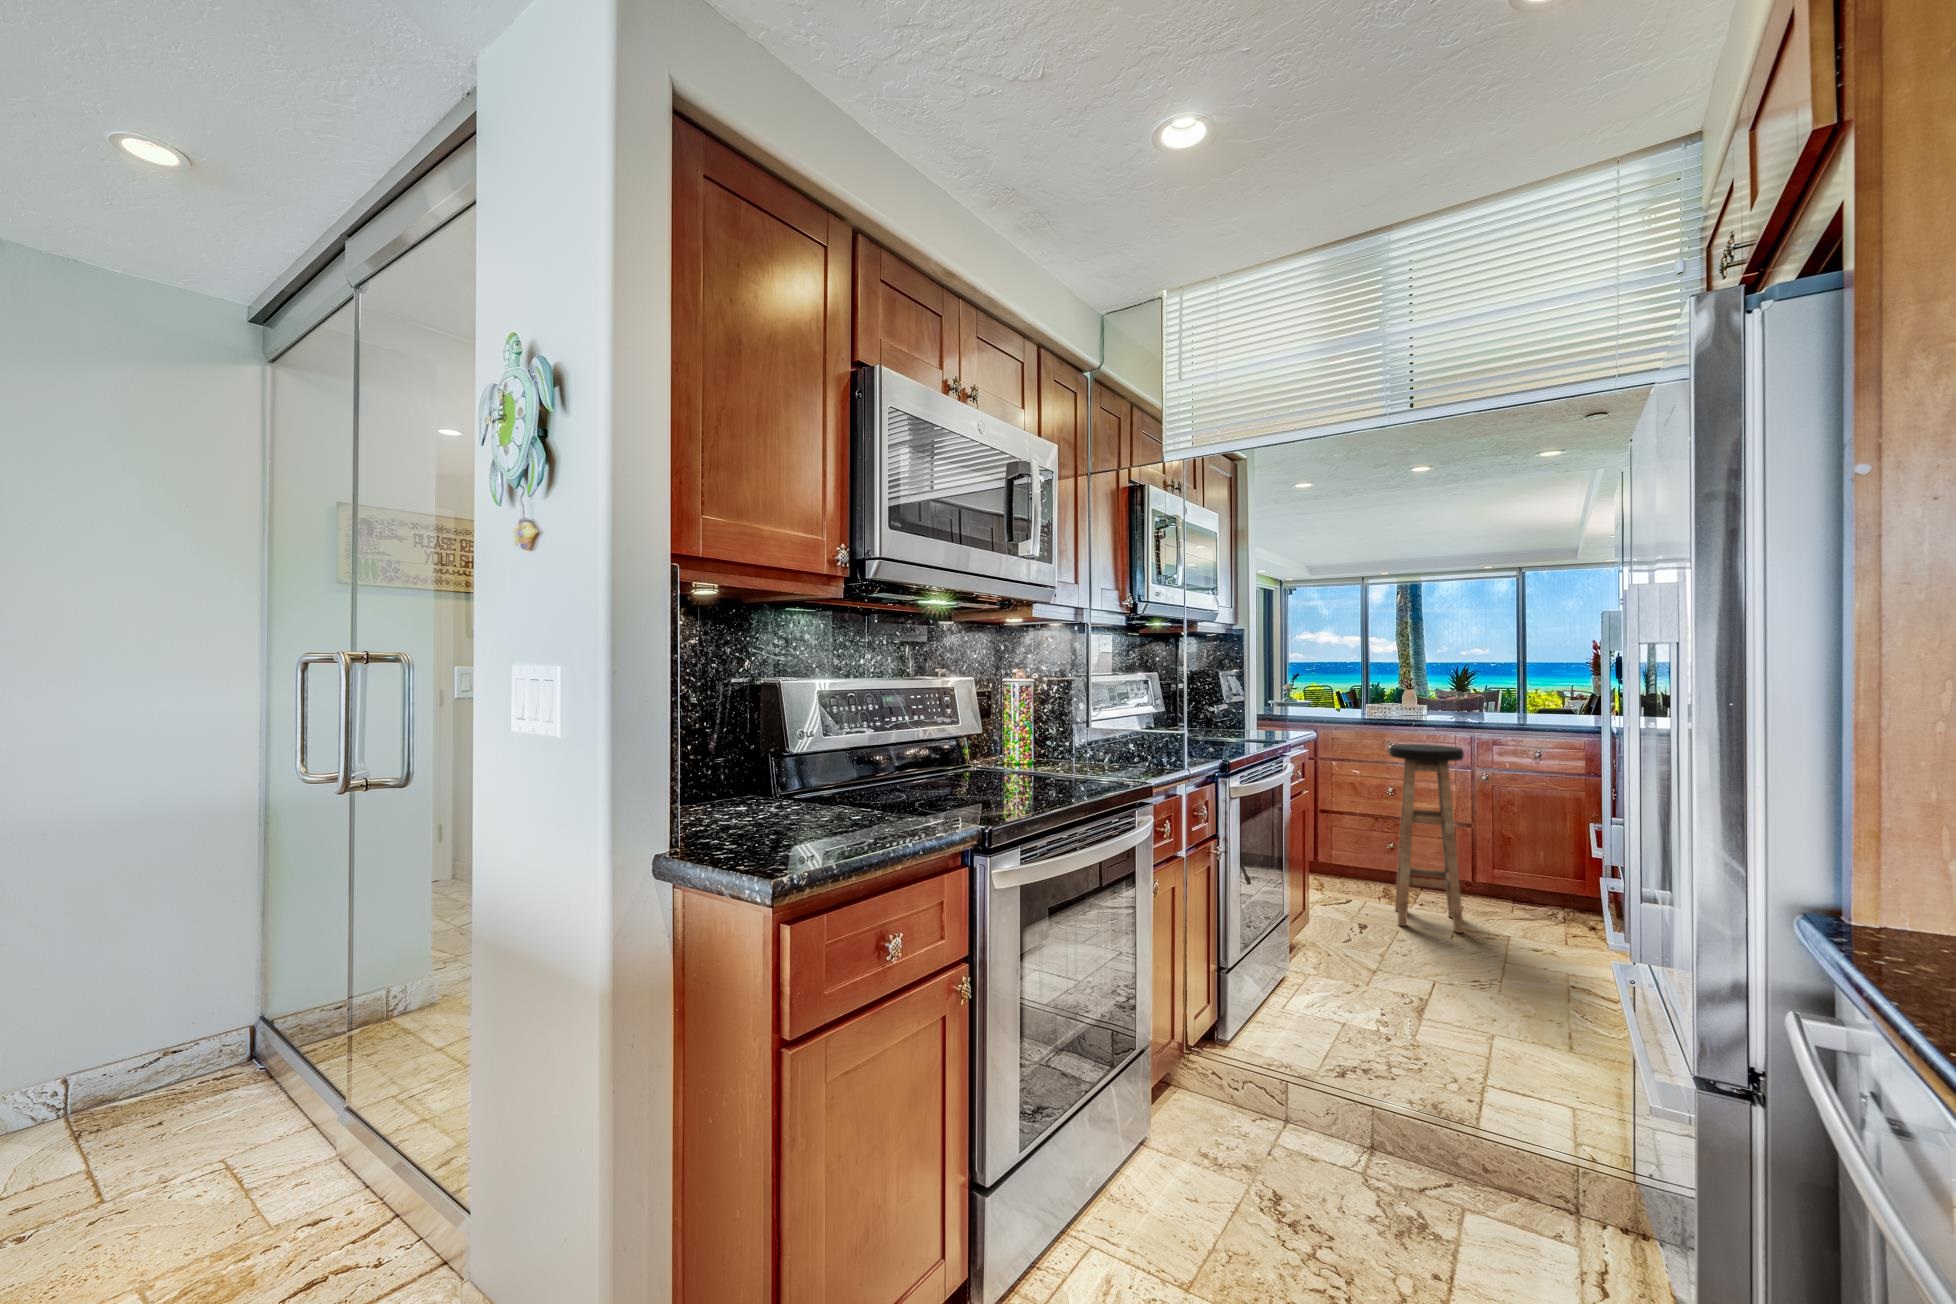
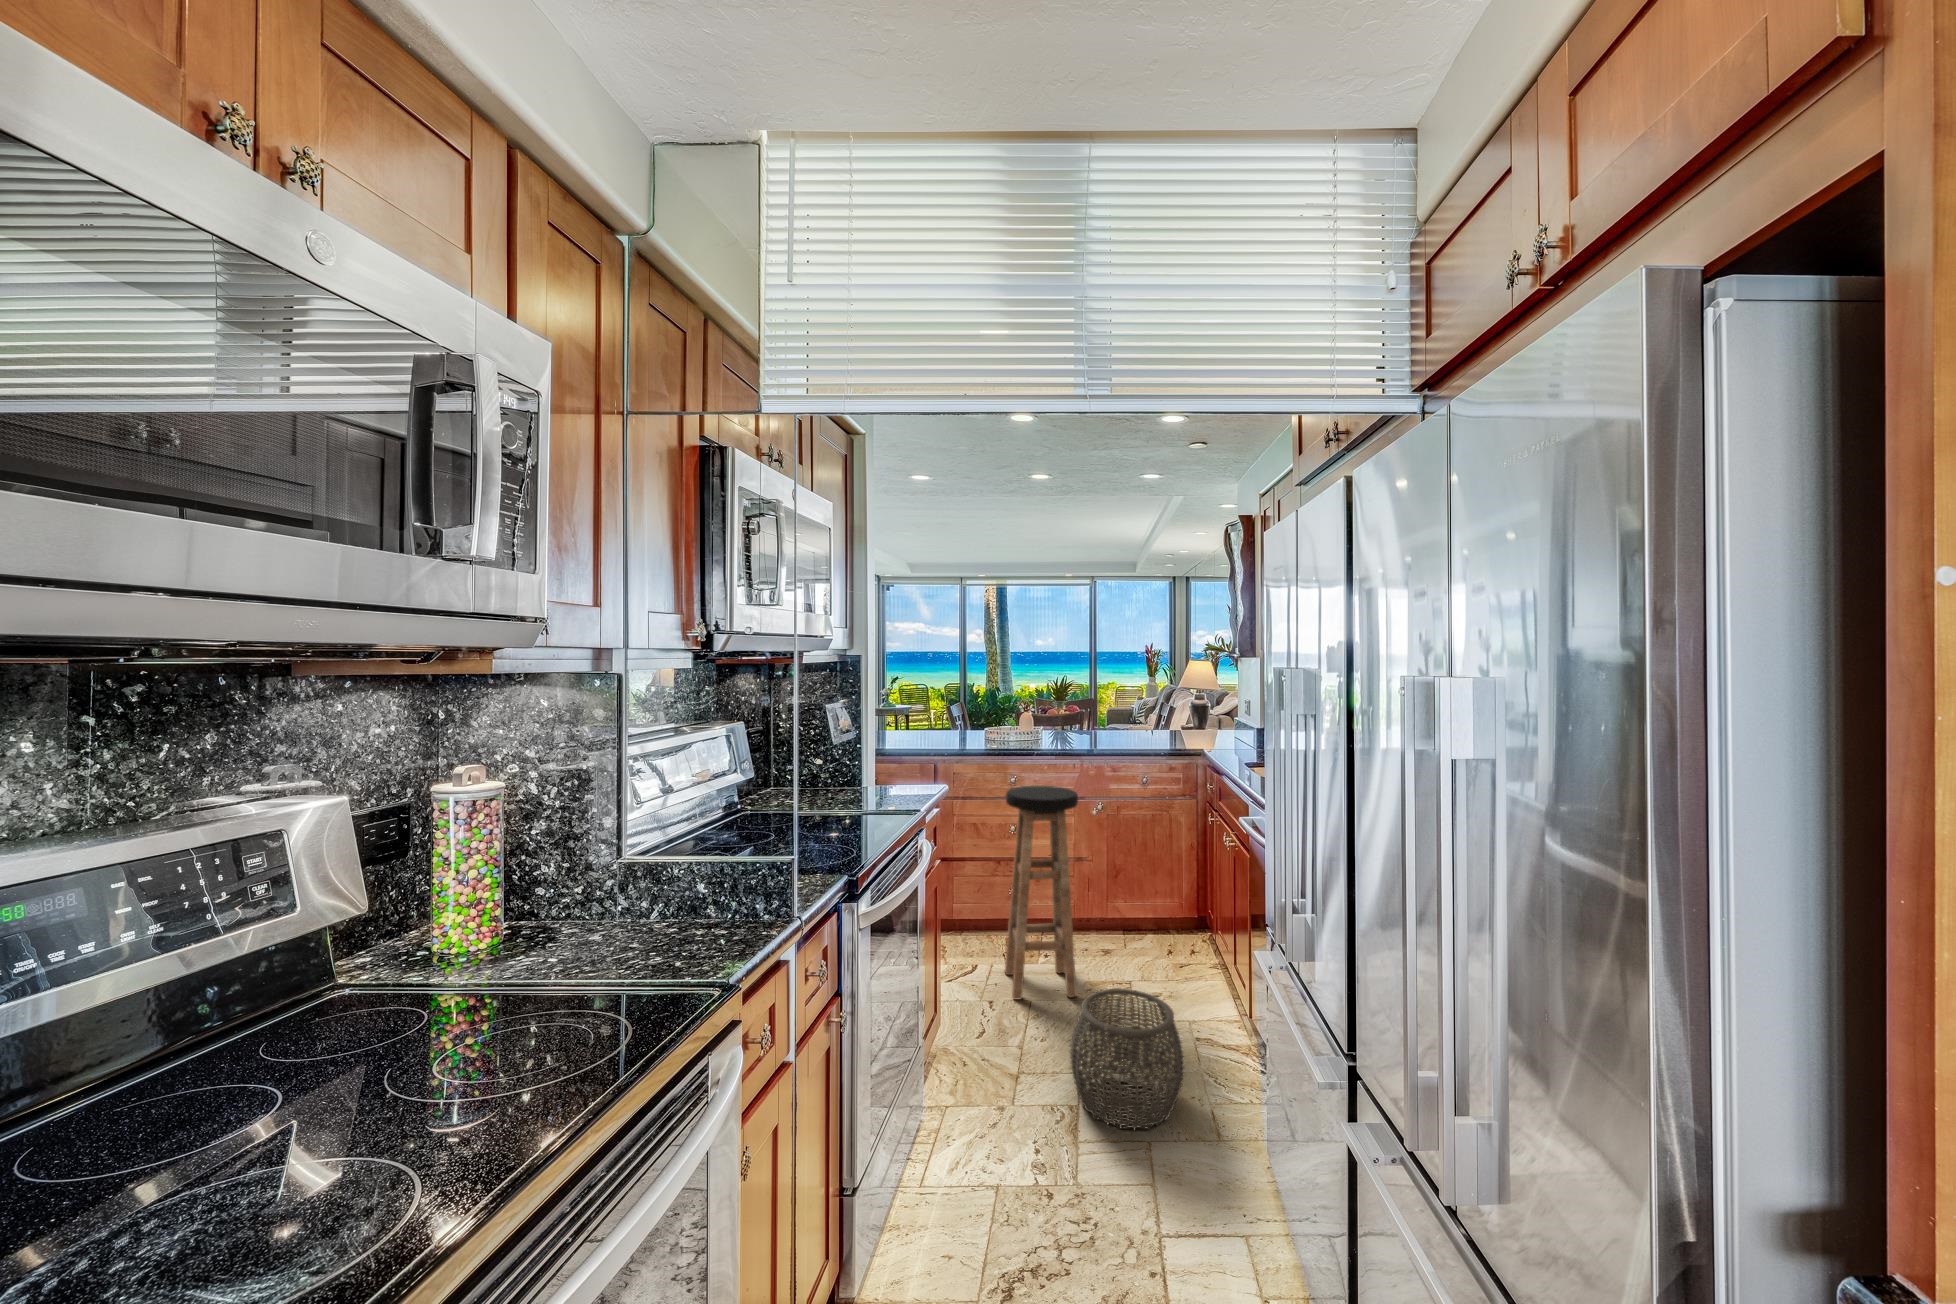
woven basket: none [1431,902,1547,1012] -> present [1070,989,1185,1129]

